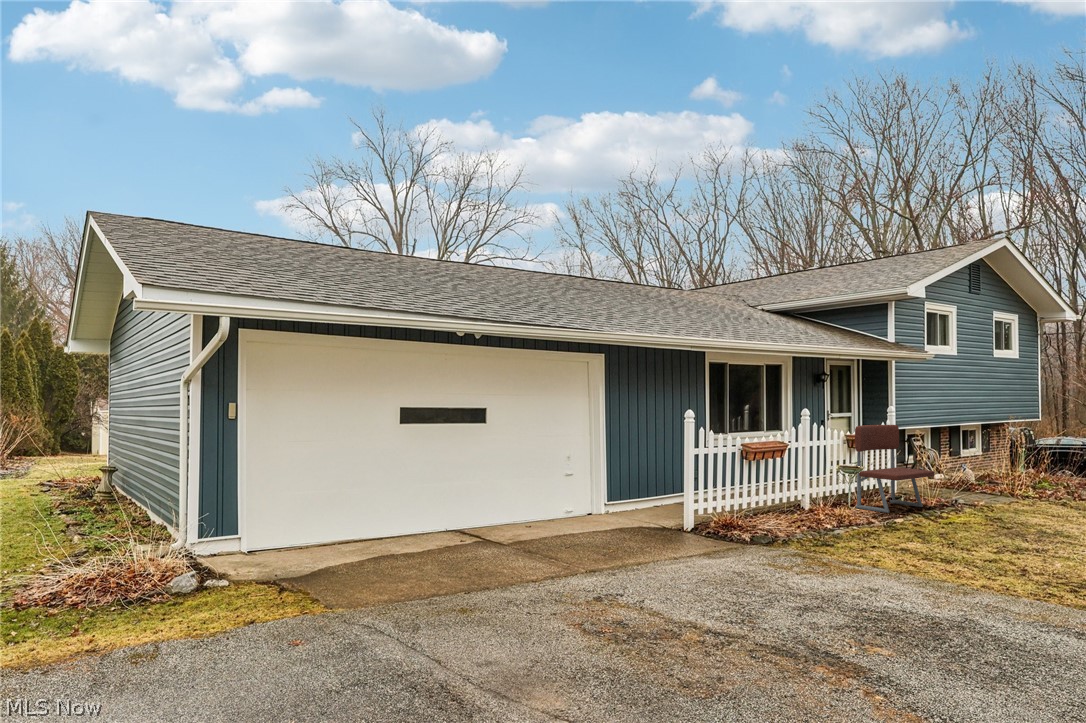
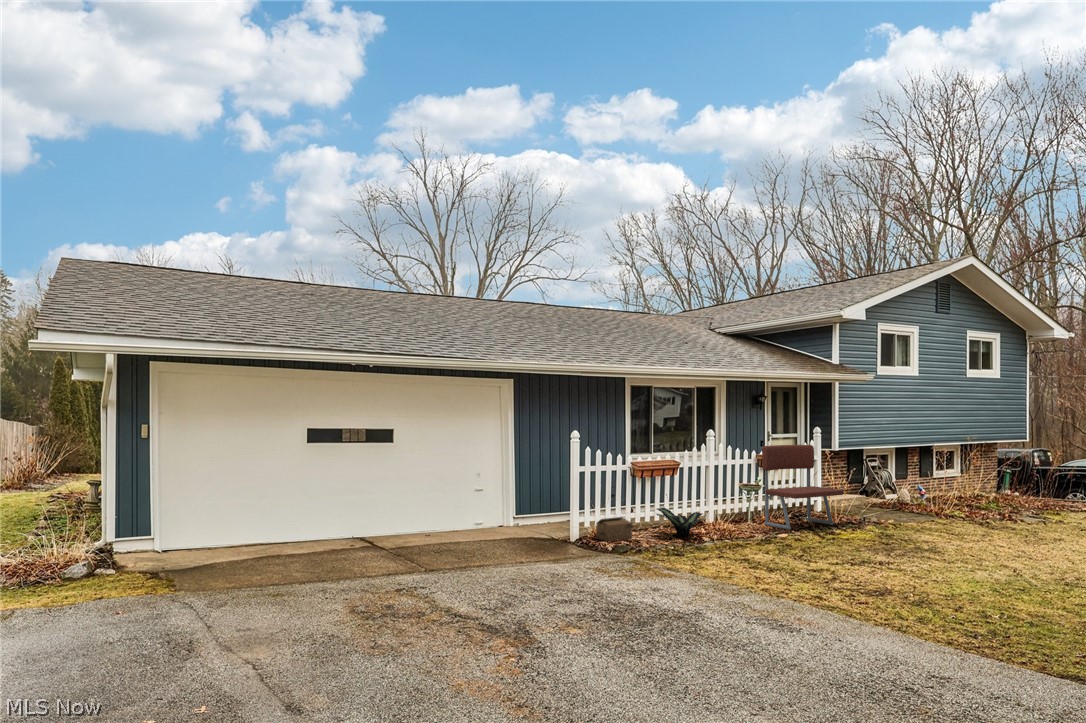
potted plant: none [761,492,825,523] -> present [657,508,703,537]
cardboard box: none [711,502,749,529] -> present [596,517,634,541]

